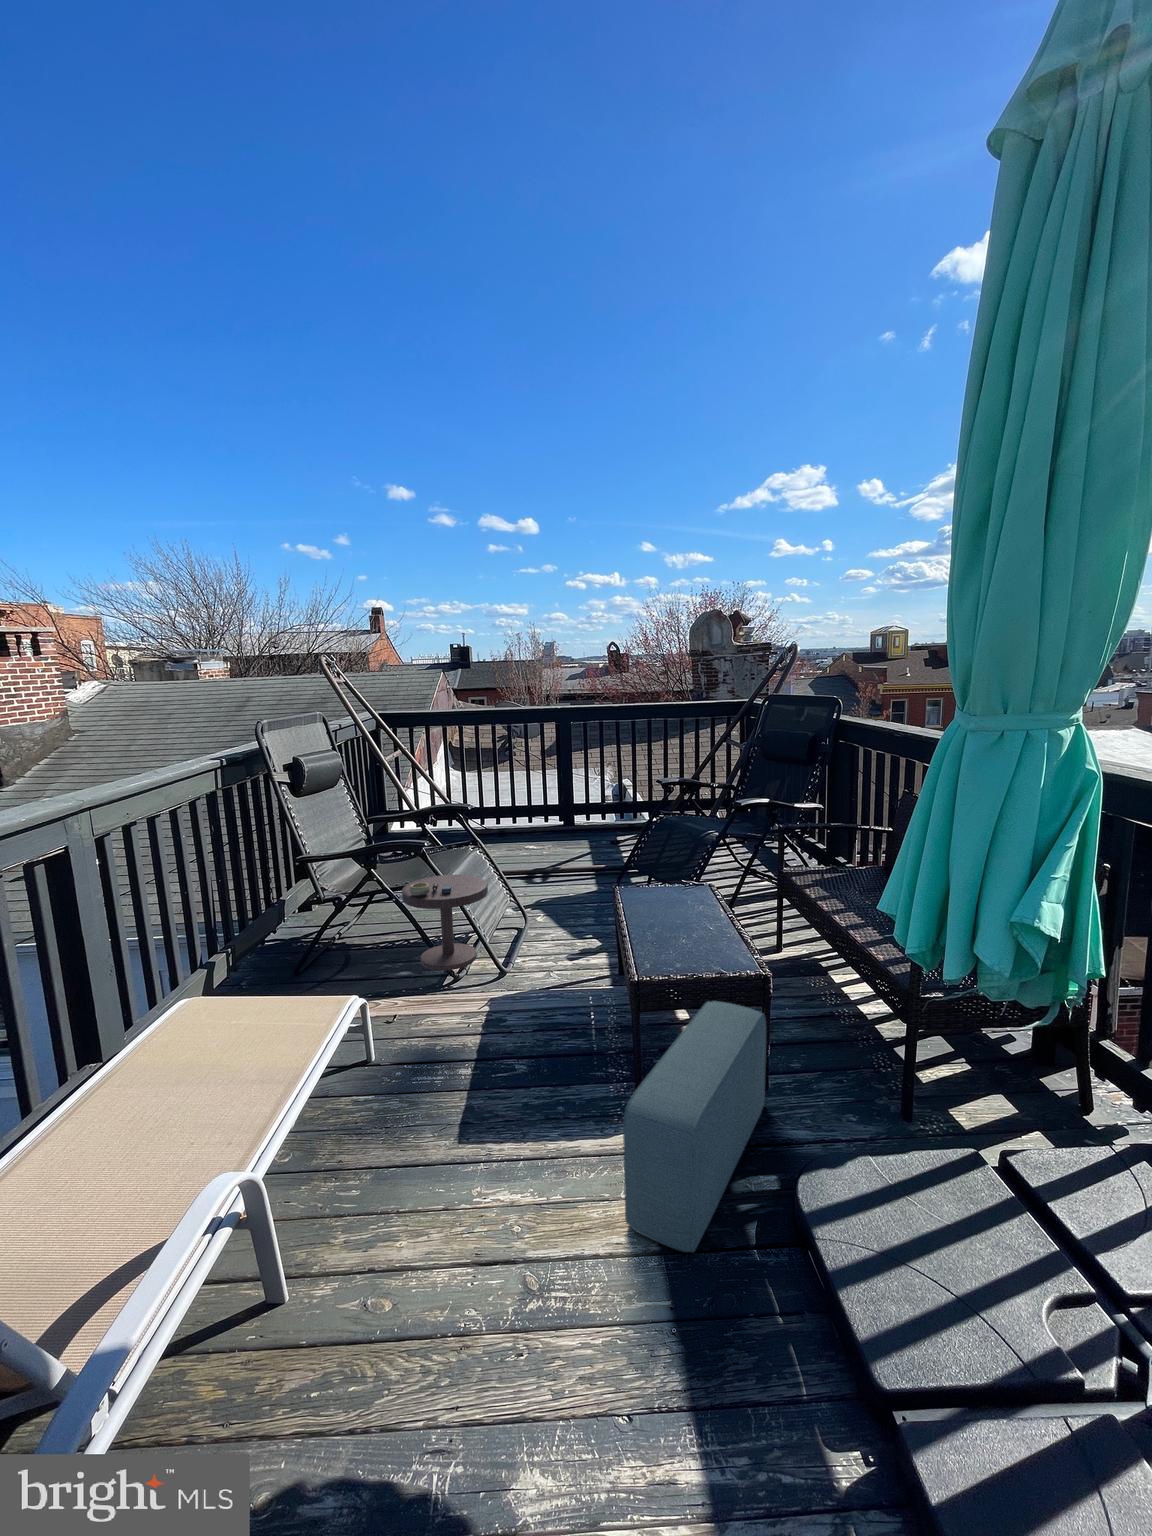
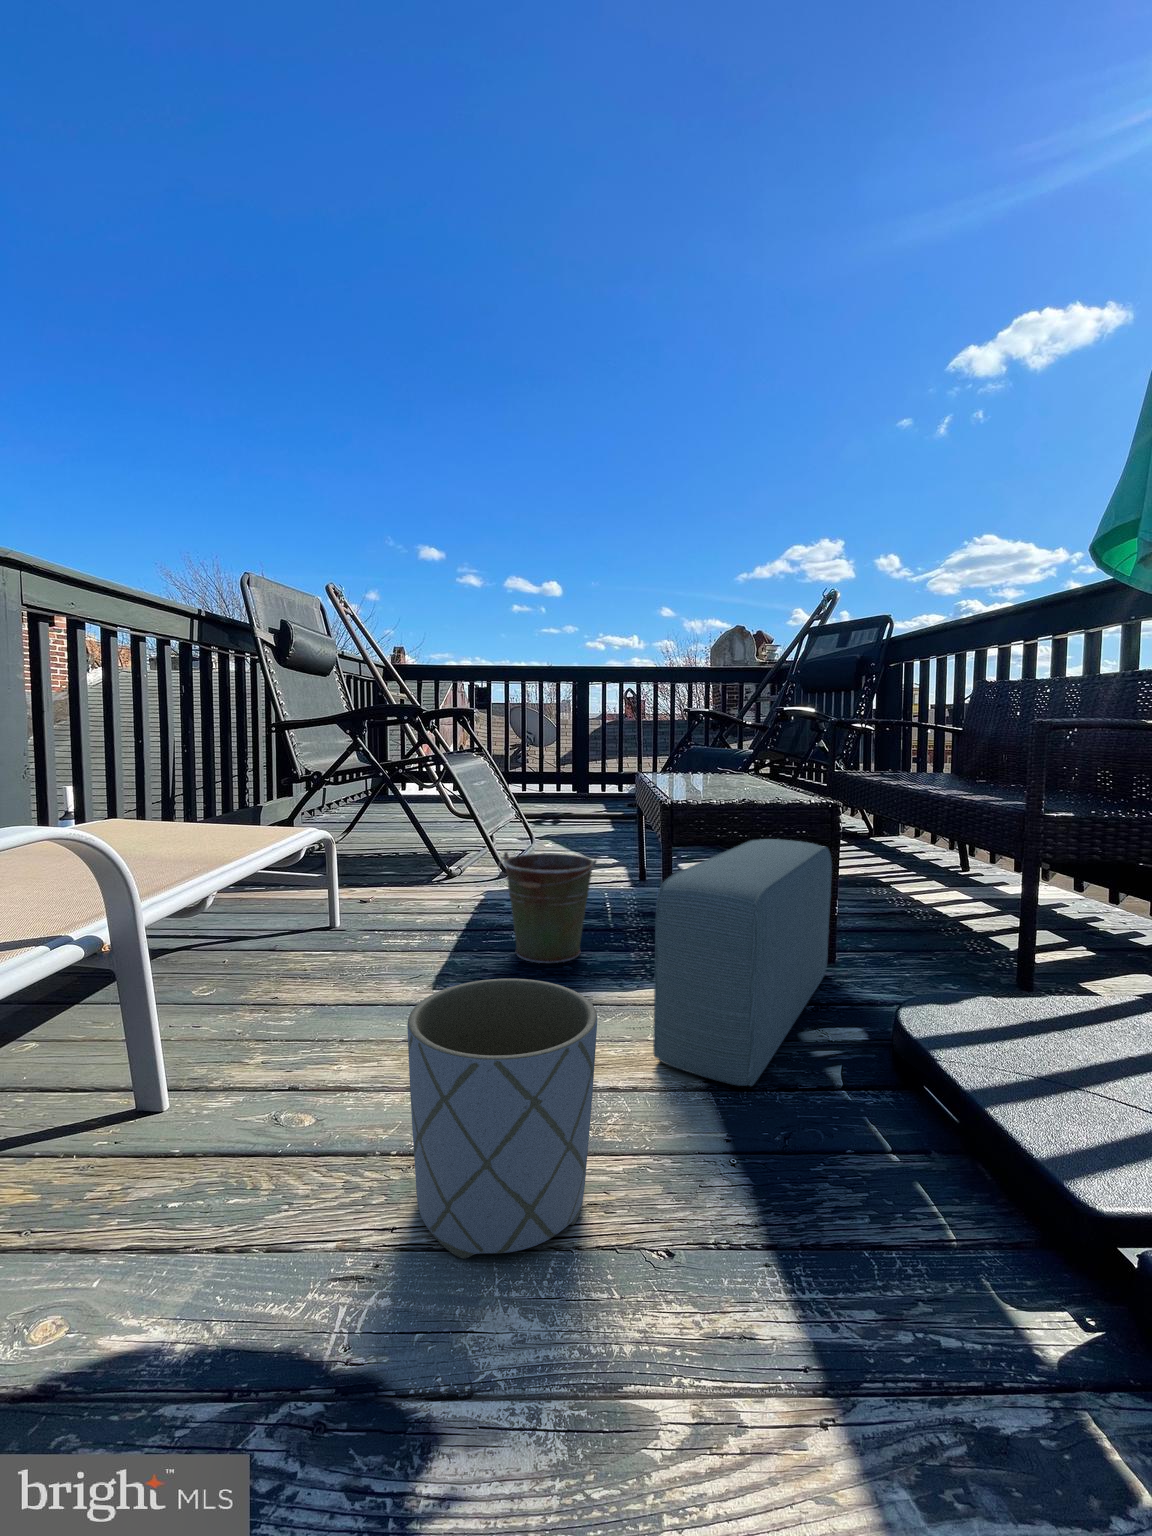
side table: present [402,875,488,971] -> none [391,724,491,909]
bucket: none [502,1001,581,1104] -> present [498,852,597,963]
planter: none [459,1219,580,1431] -> present [407,979,597,1259]

